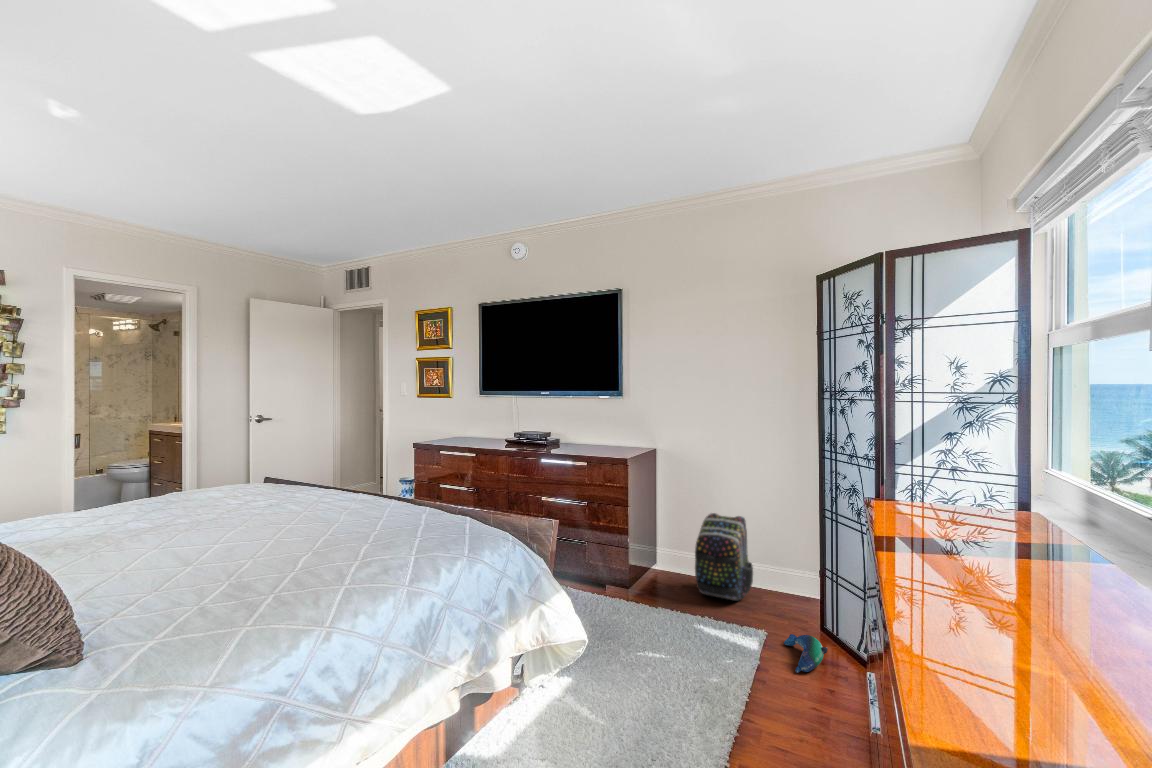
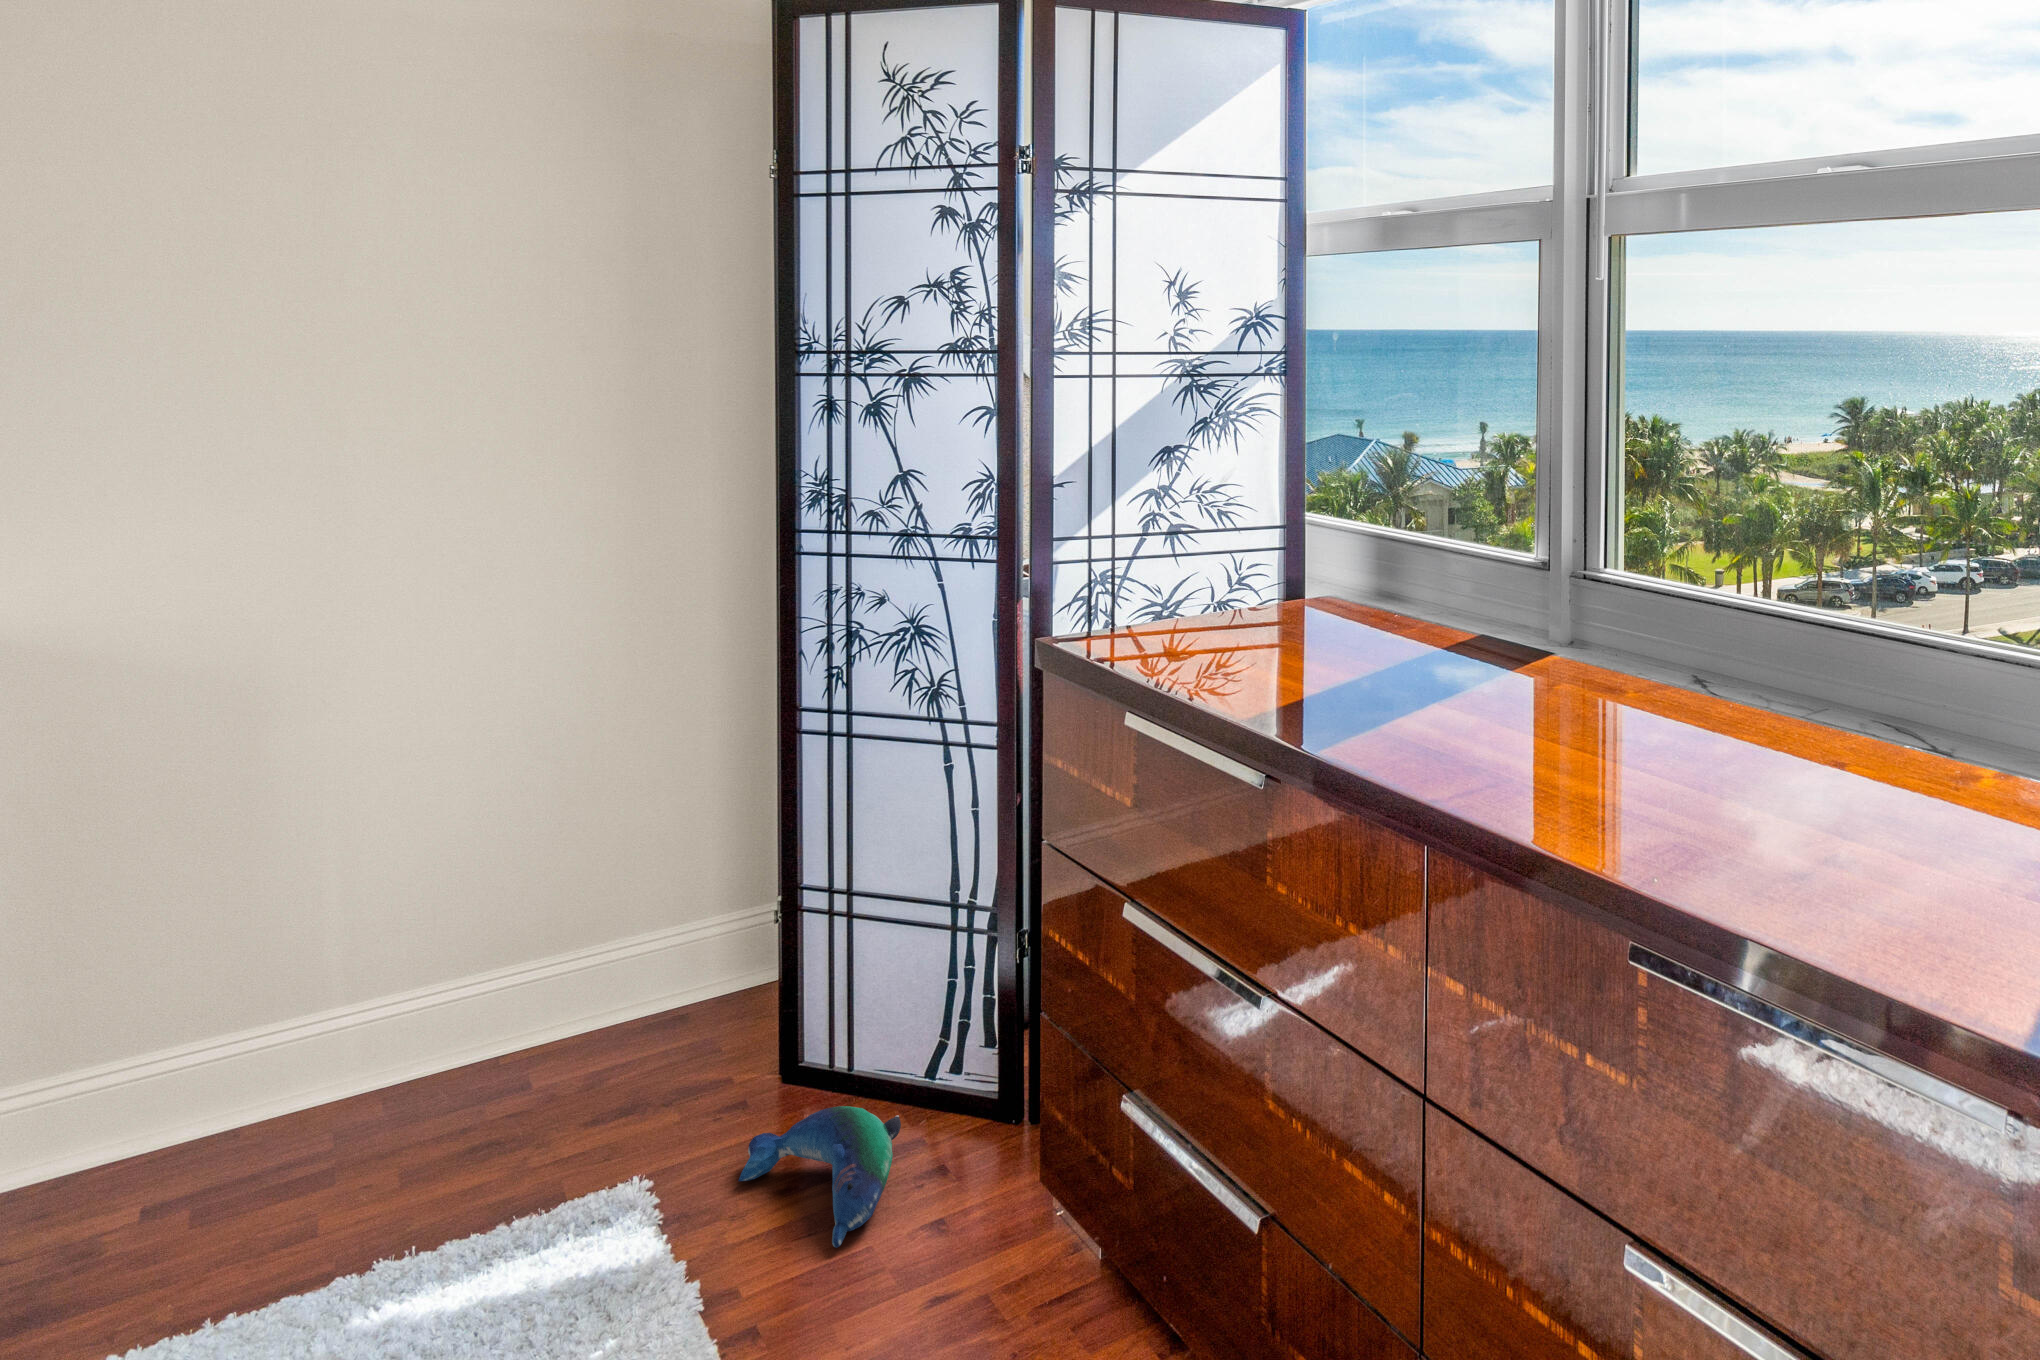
backpack: present [695,513,753,601] -> none [250,811,535,1178]

